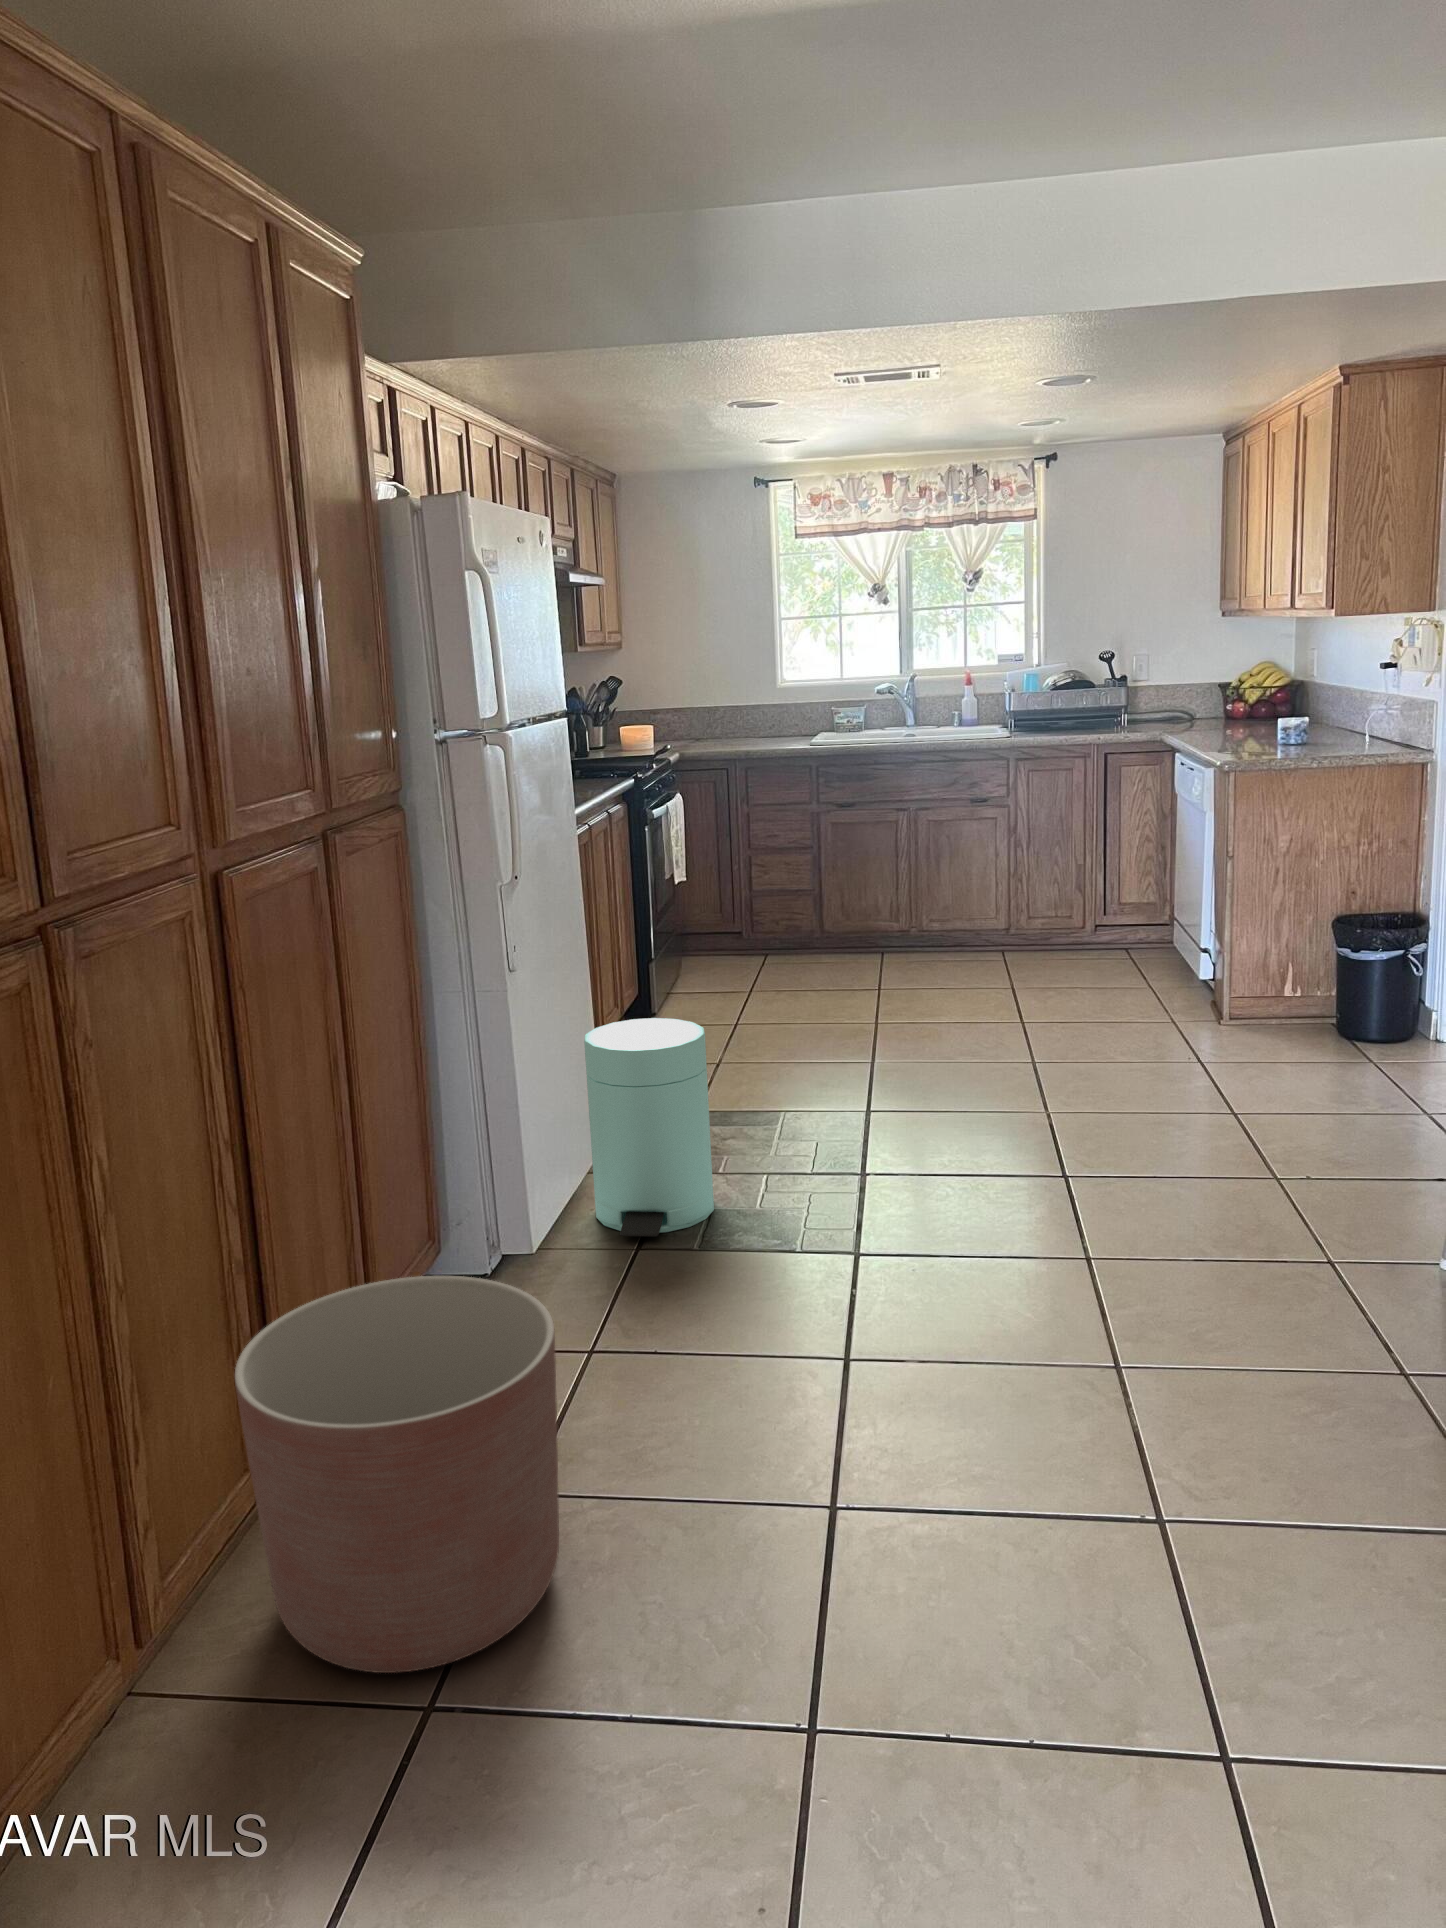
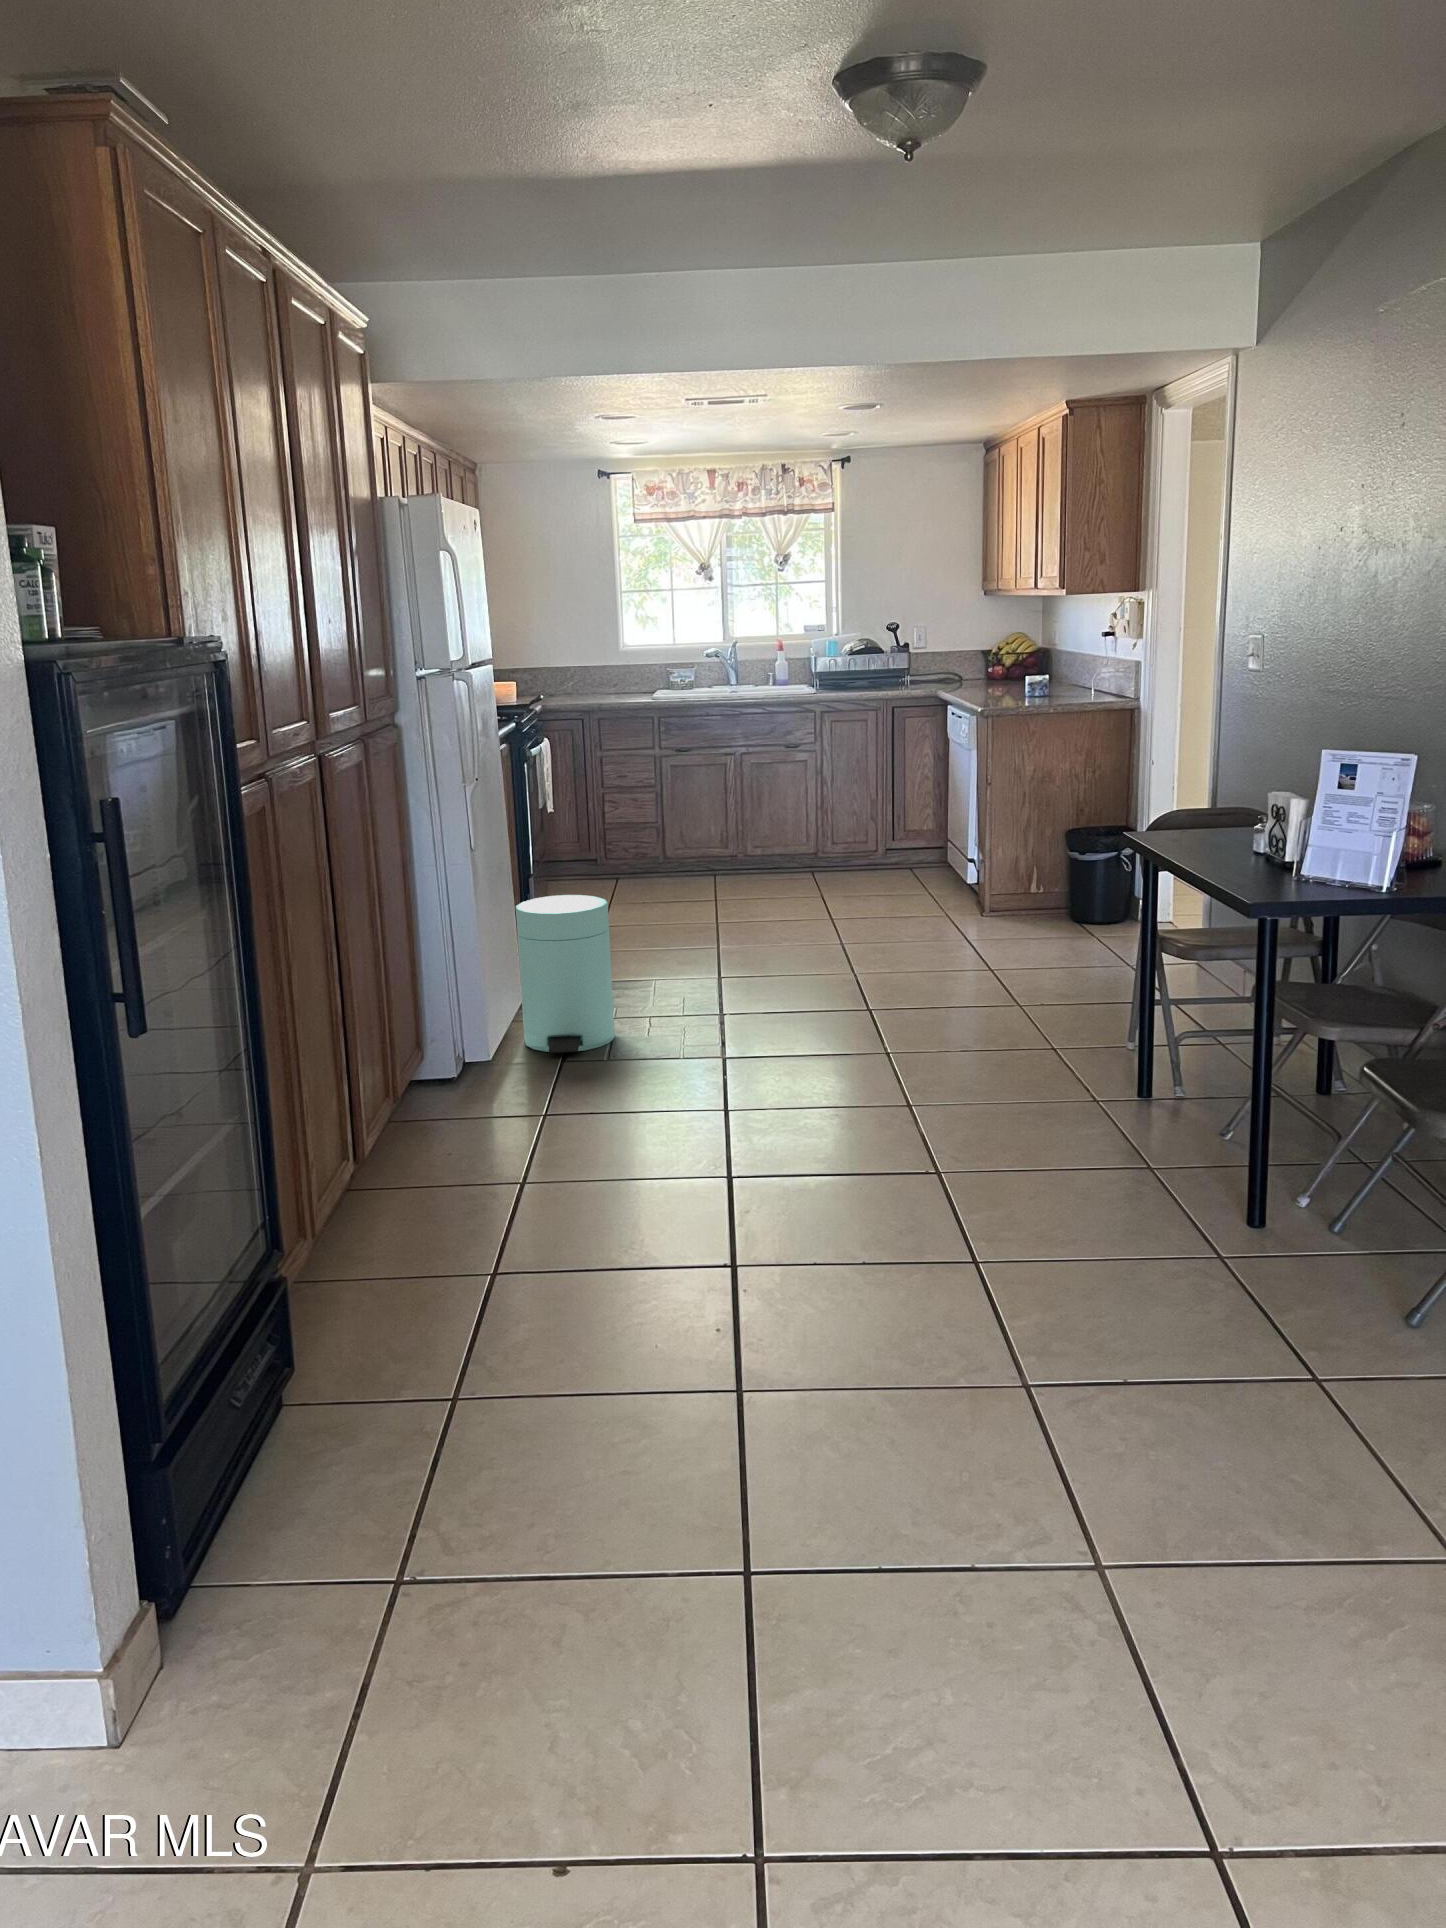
planter: present [234,1276,559,1673] -> none [356,1029,562,1257]

